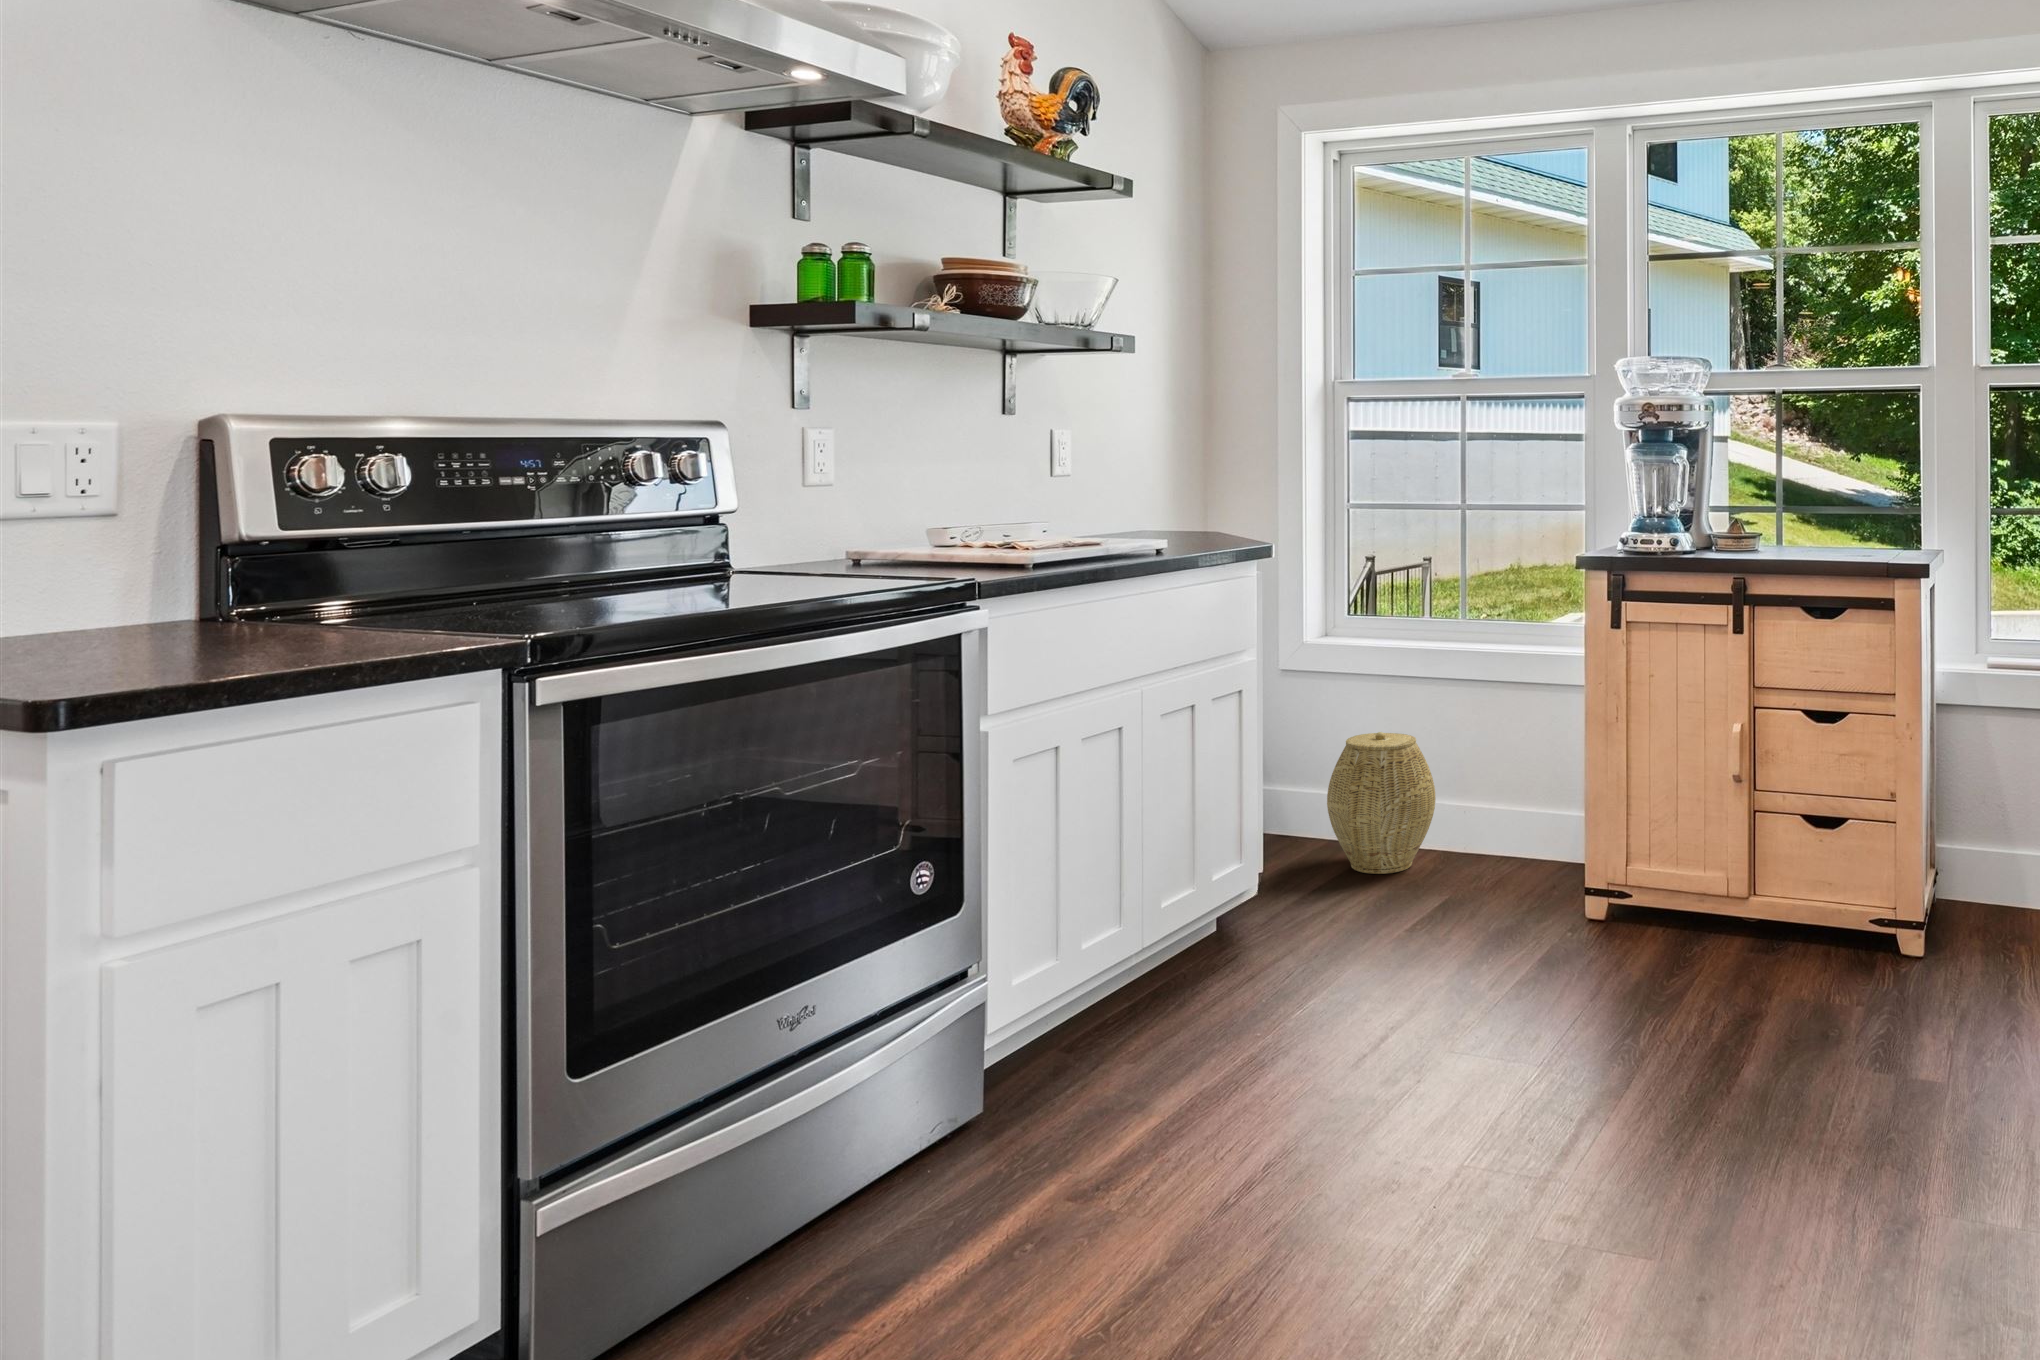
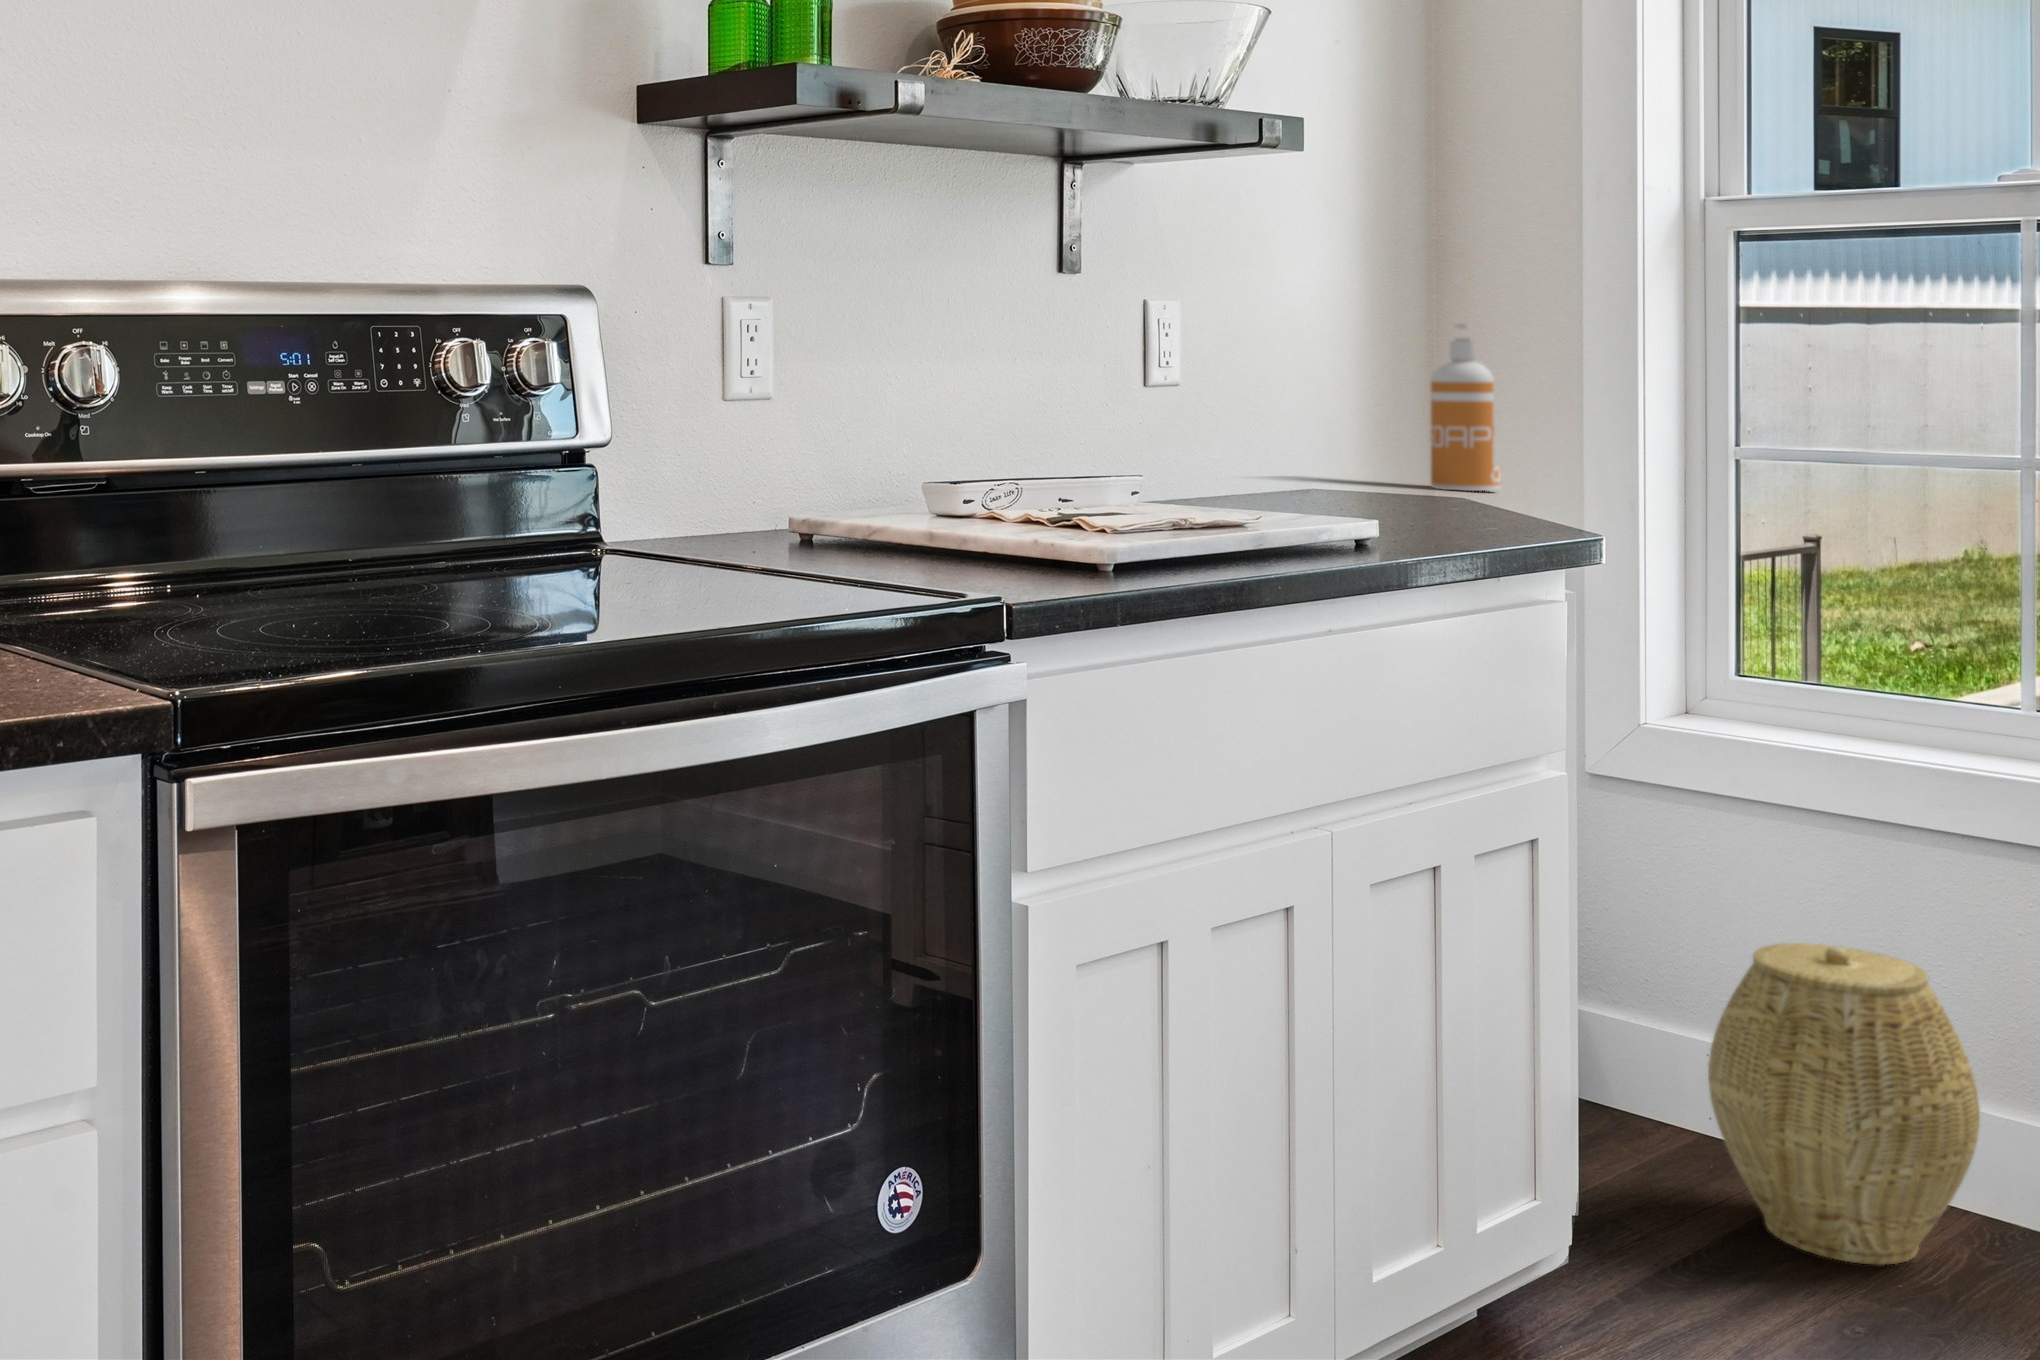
soap dispenser: none [1206,443,1241,529] -> present [1431,323,1501,491]

